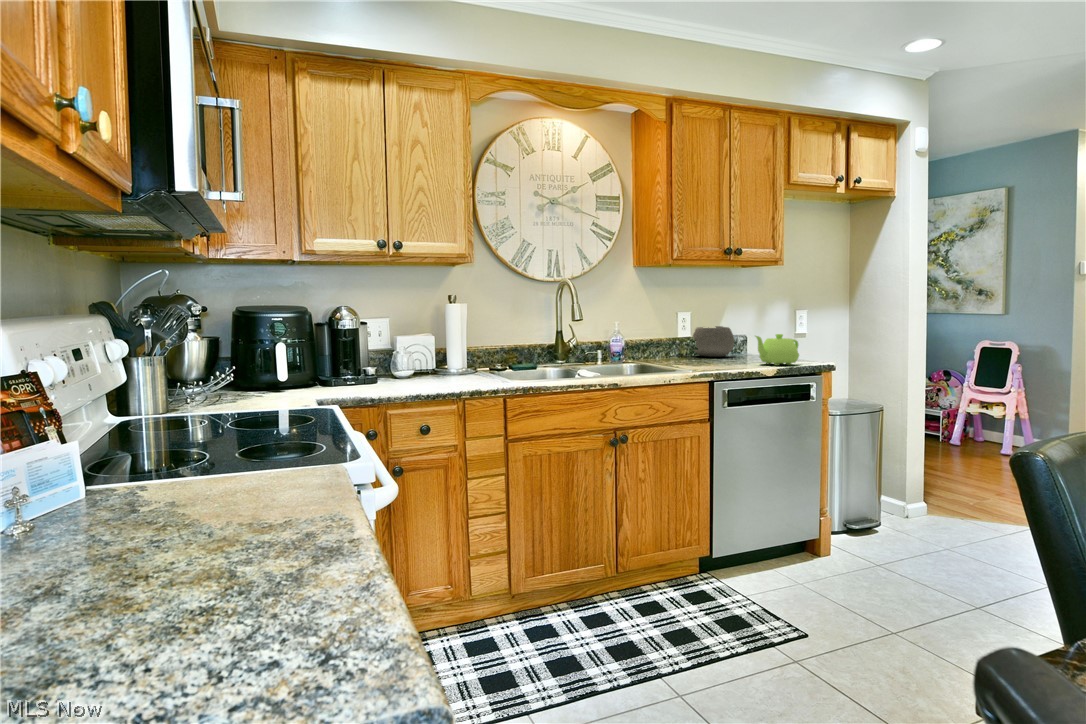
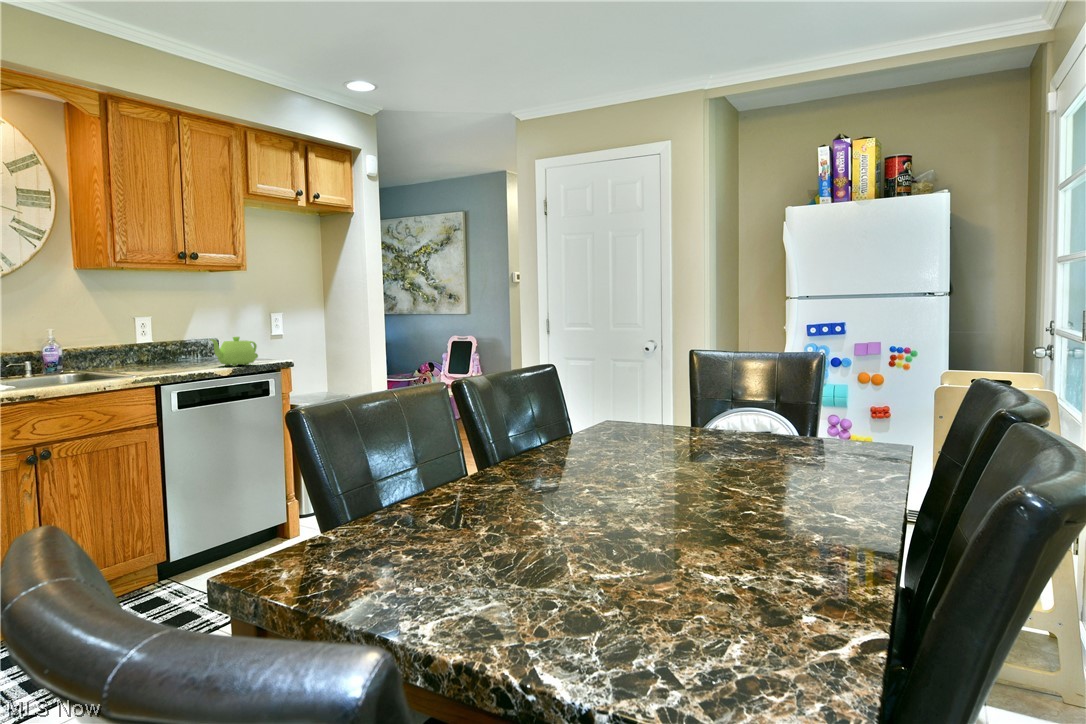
bowl: present [693,326,734,357] -> none [155,330,203,361]

